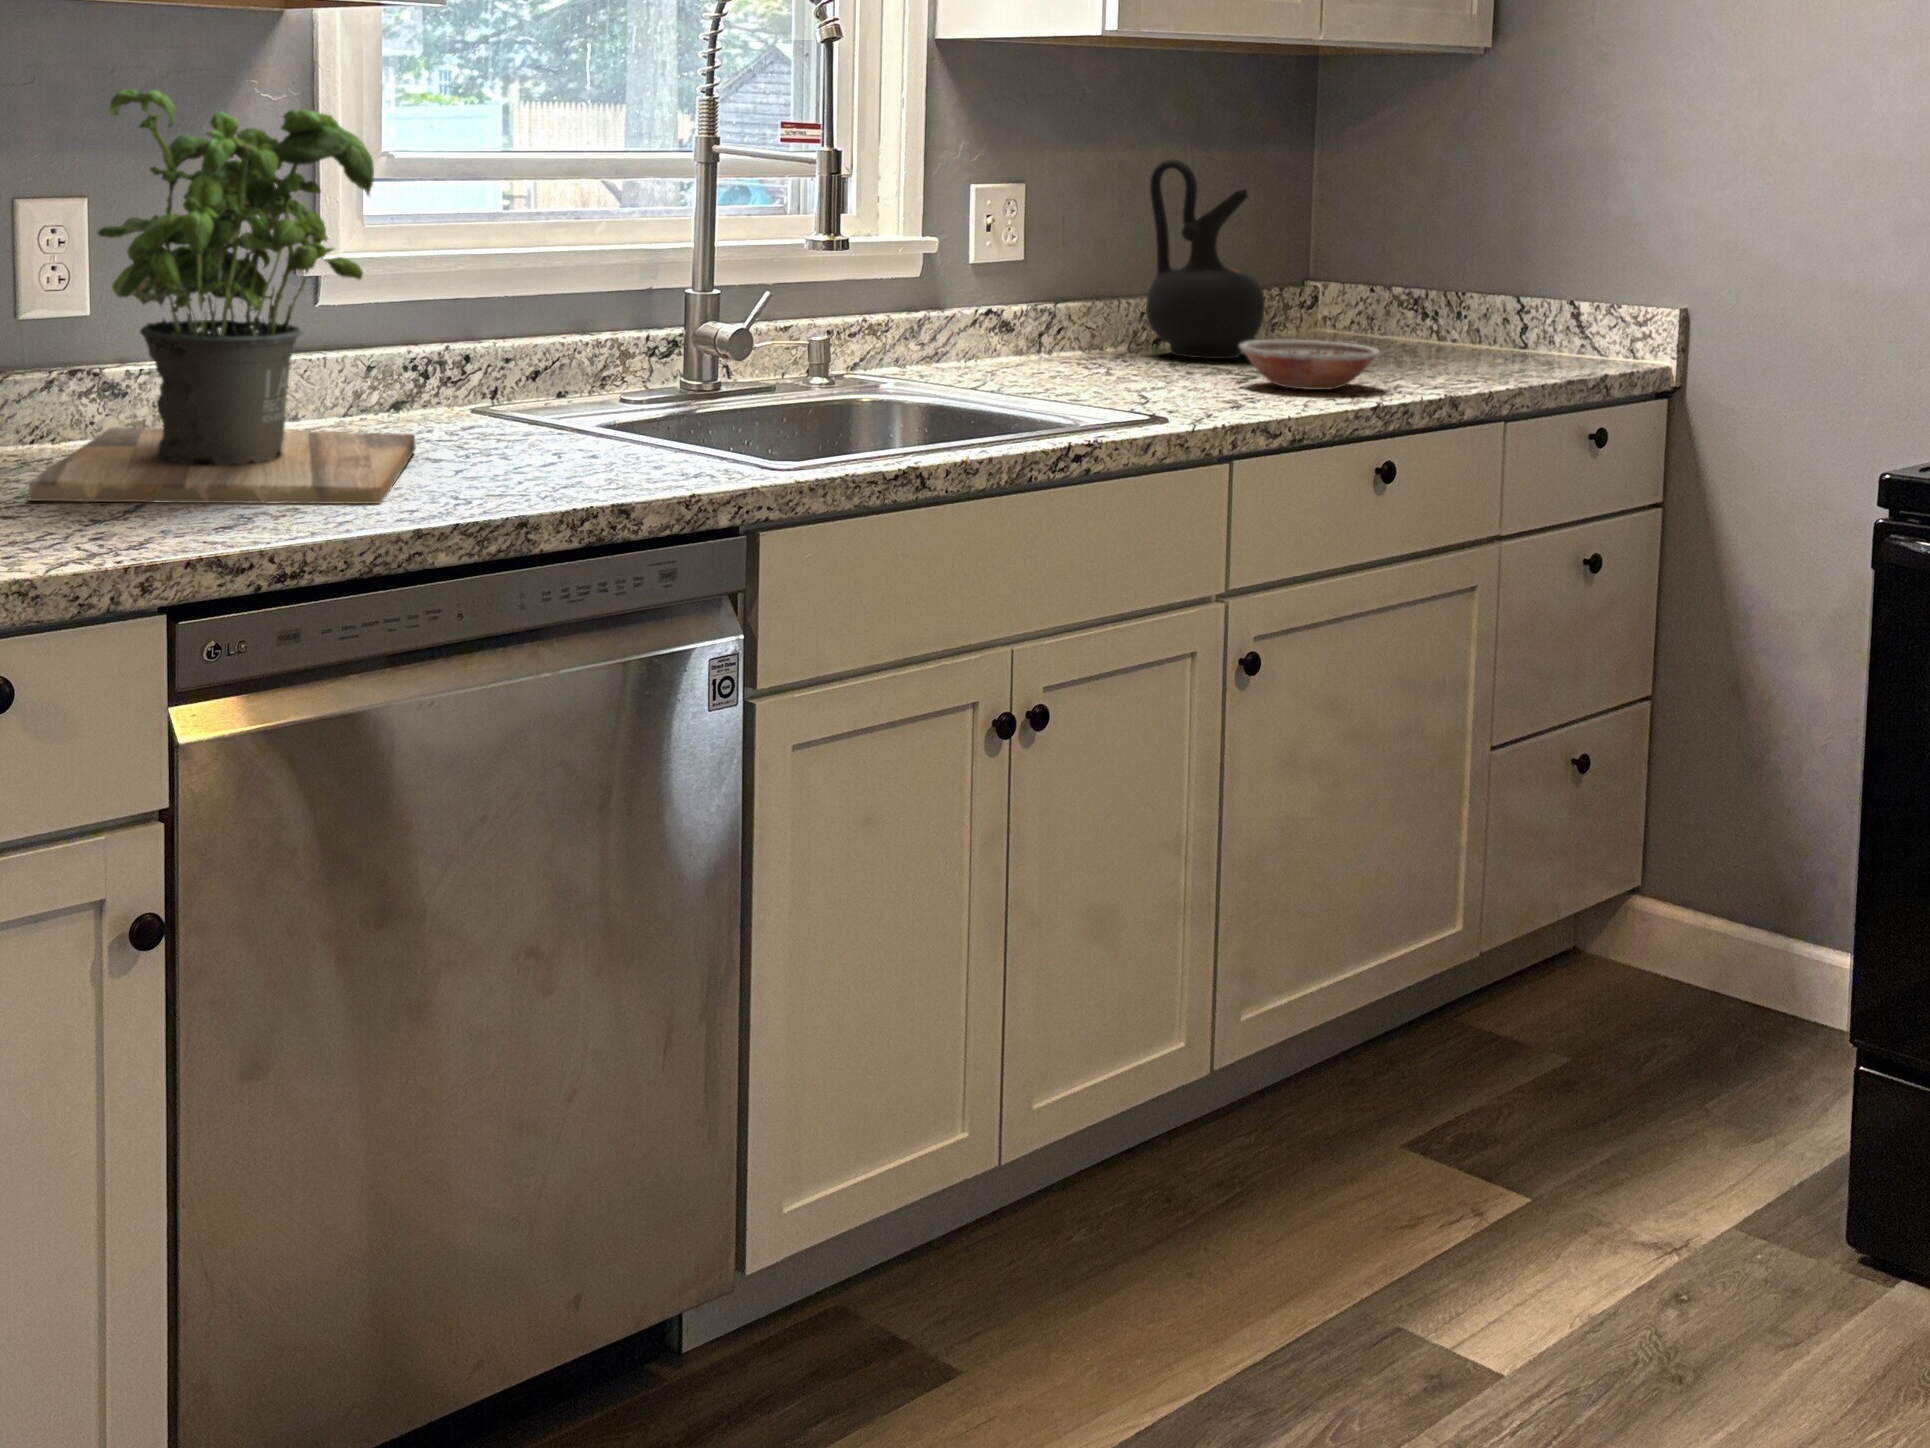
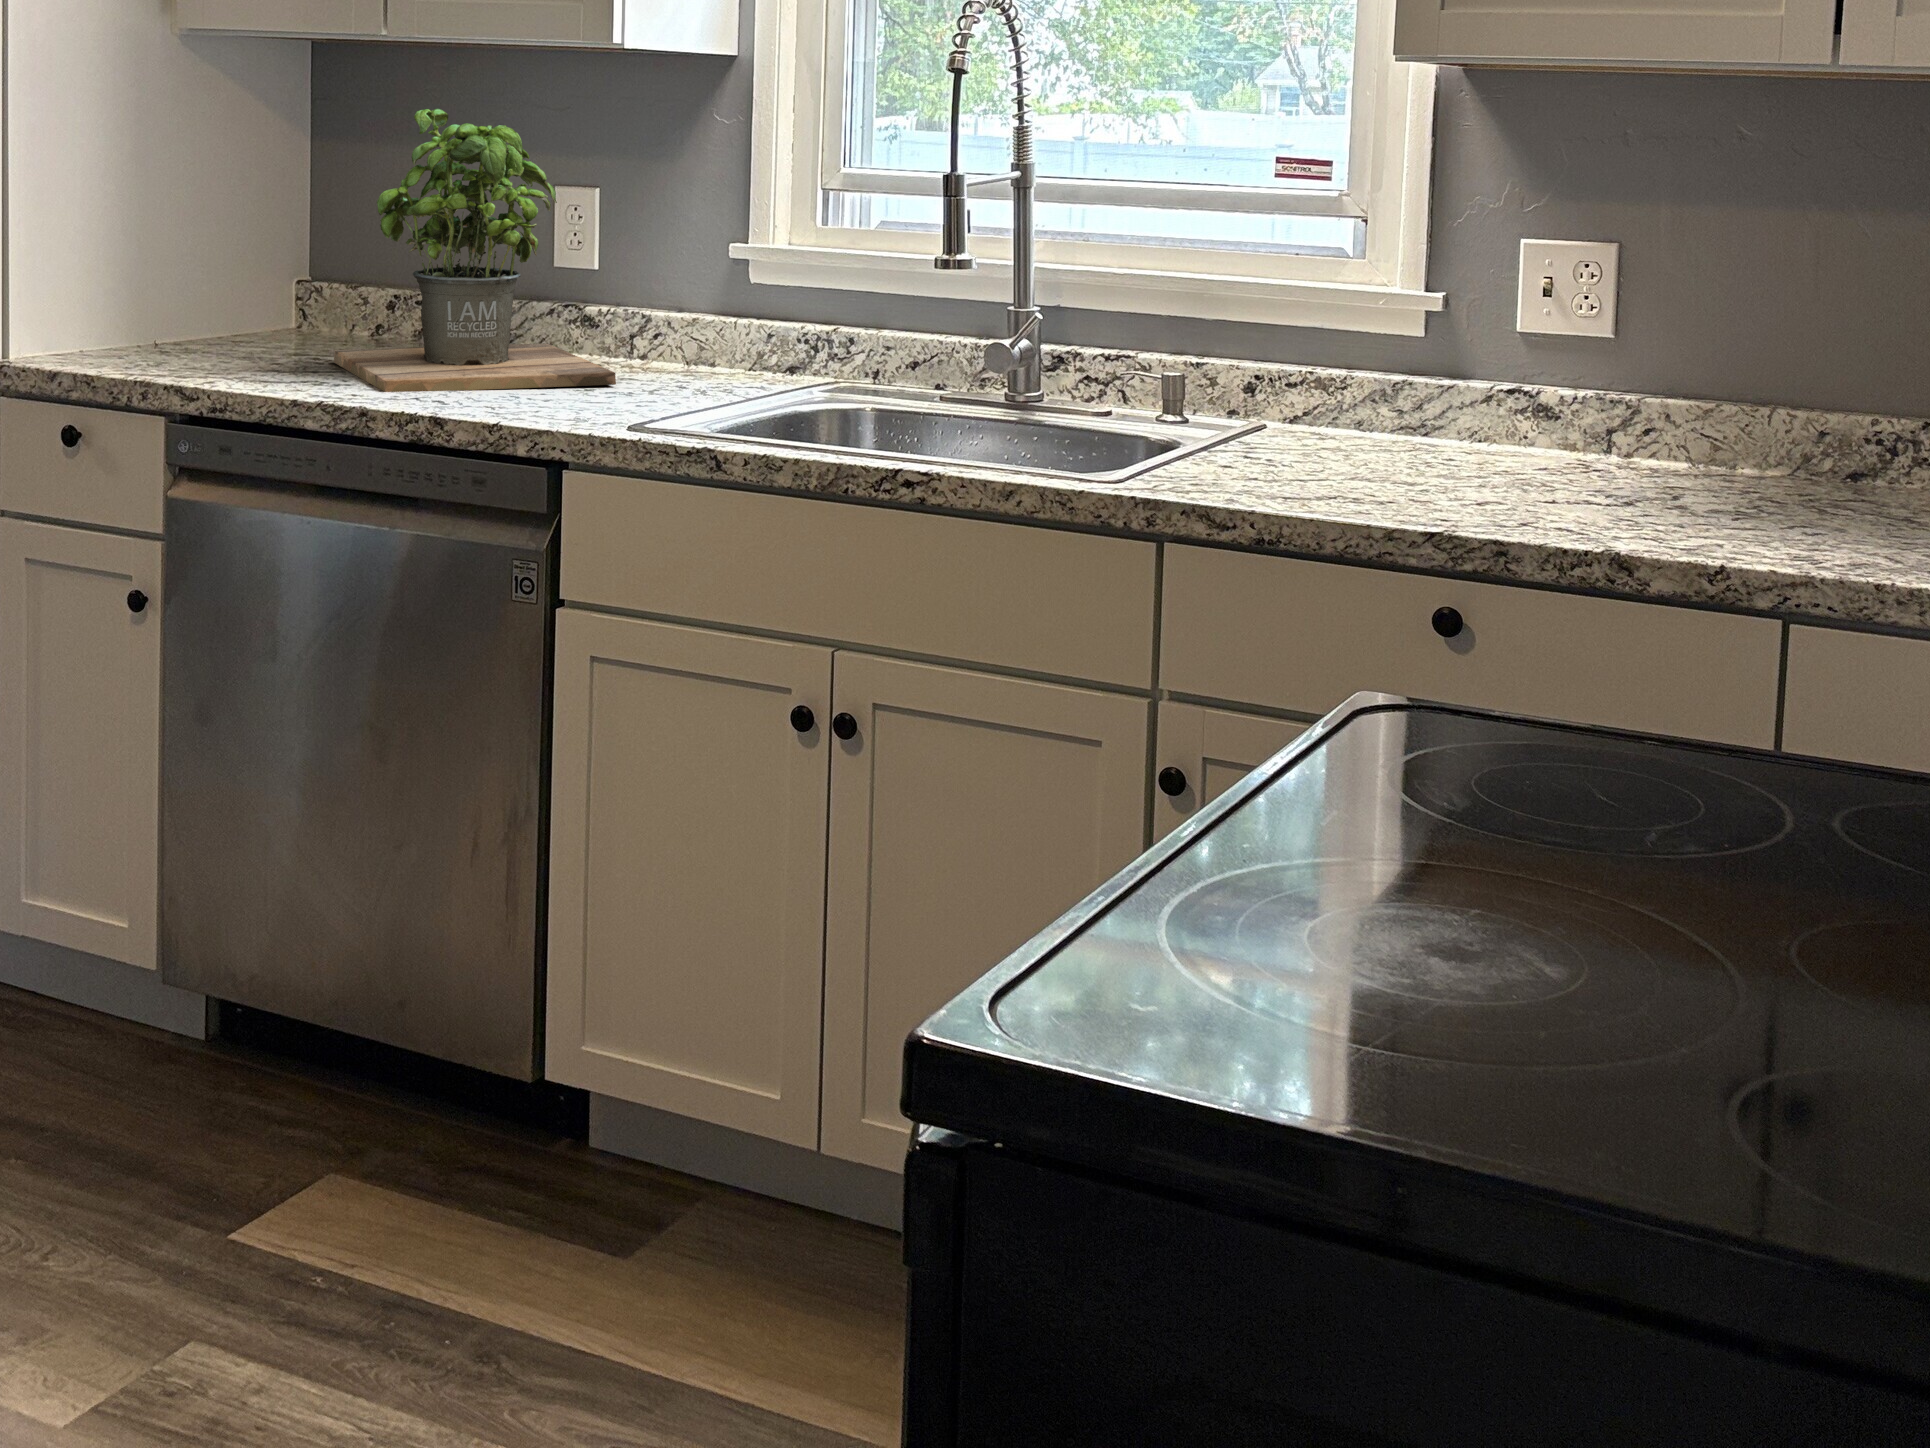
ceramic jug: present [1146,160,1265,359] -> none [1719,230,1887,499]
bowl: present [1239,340,1380,390] -> none [1468,449,1652,520]

